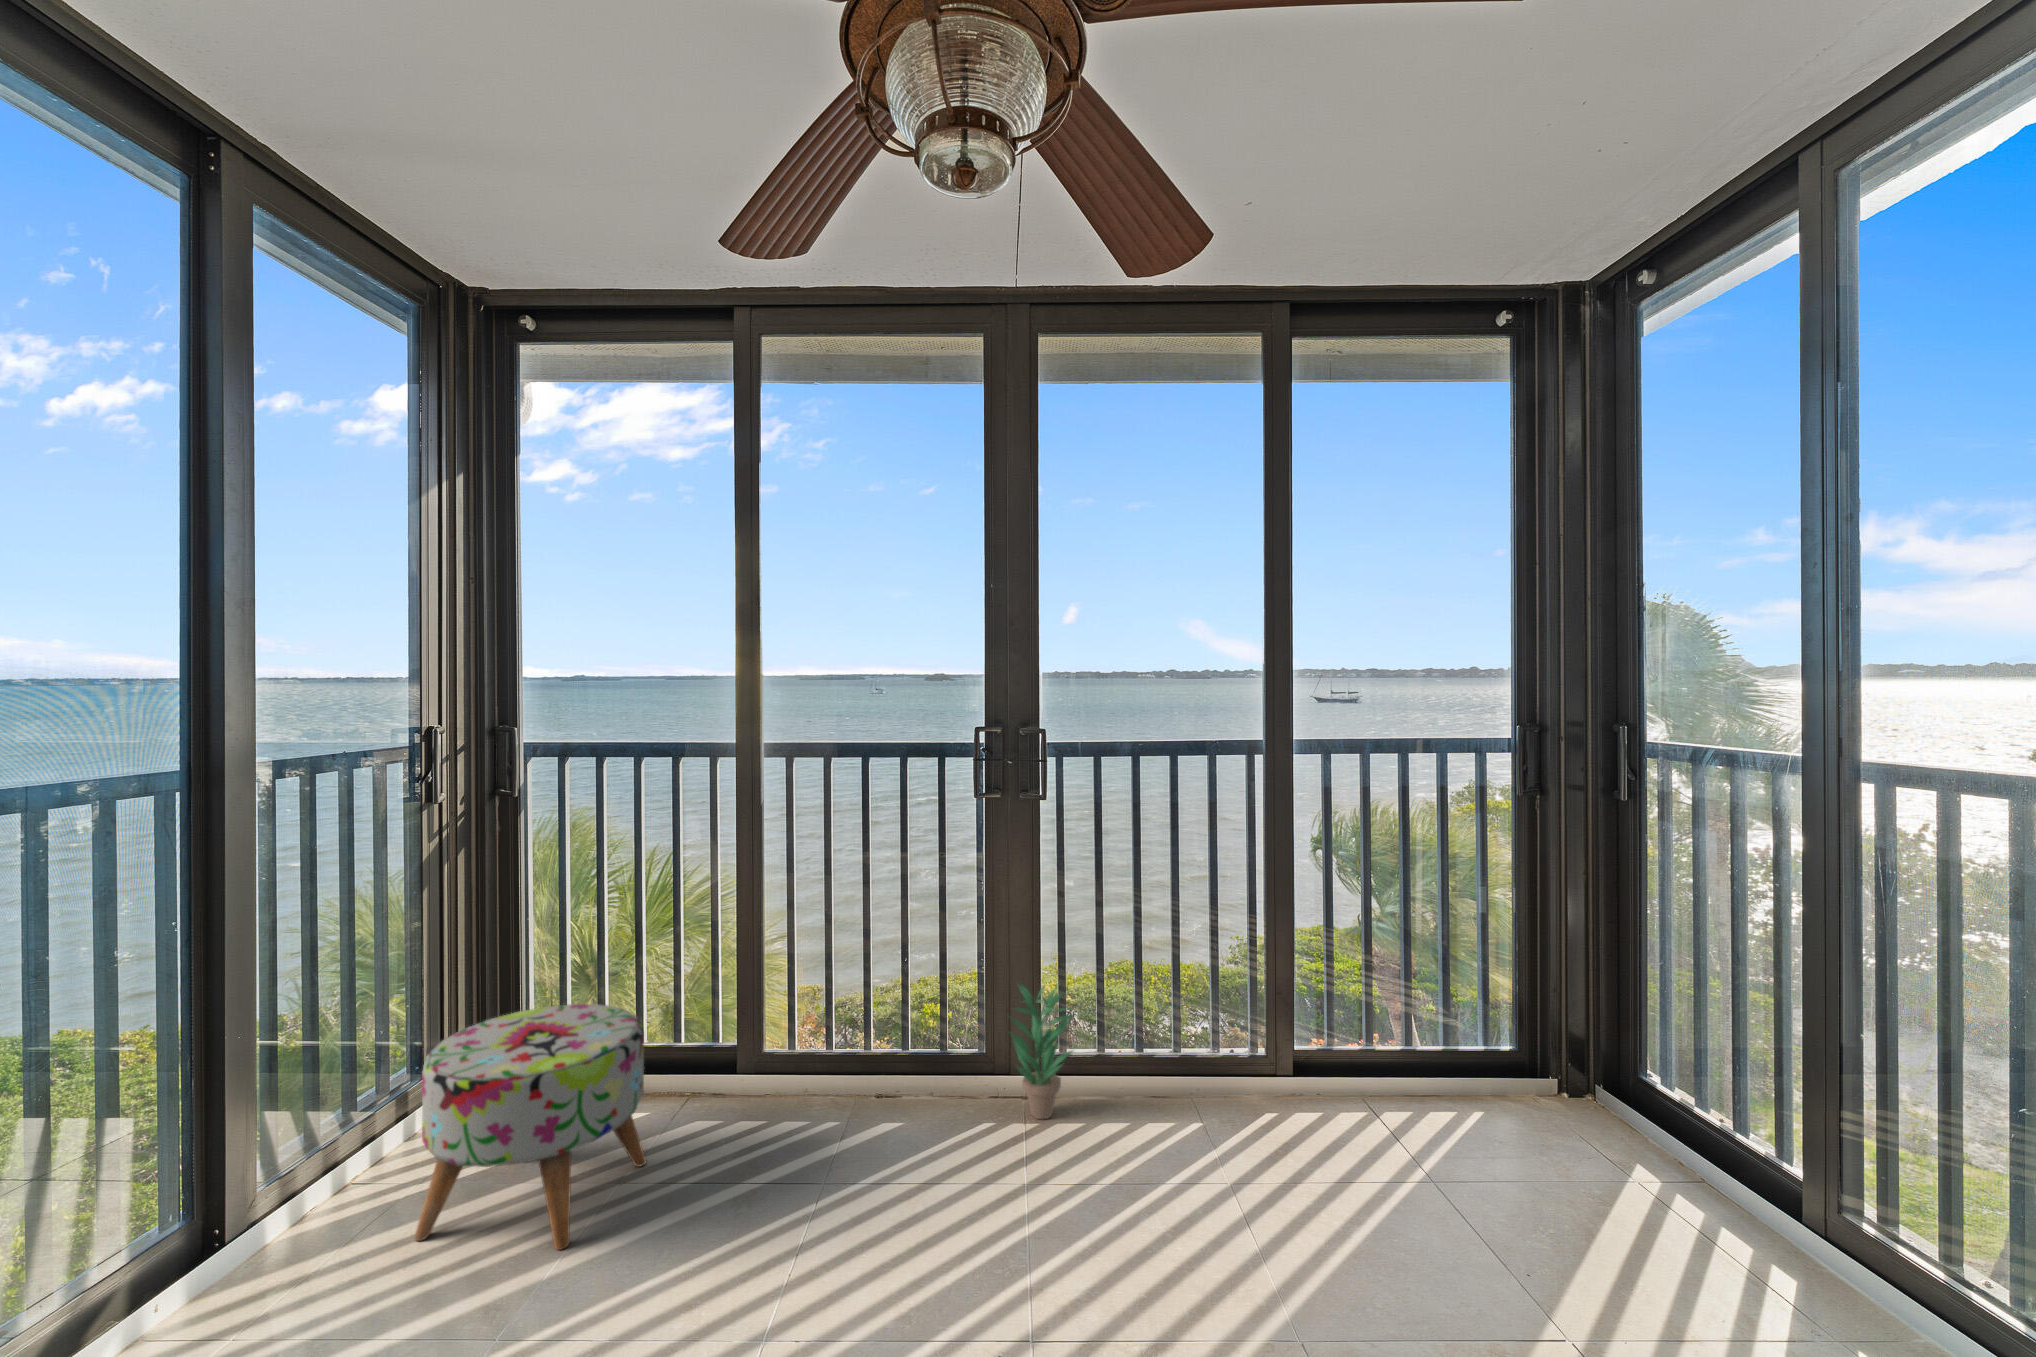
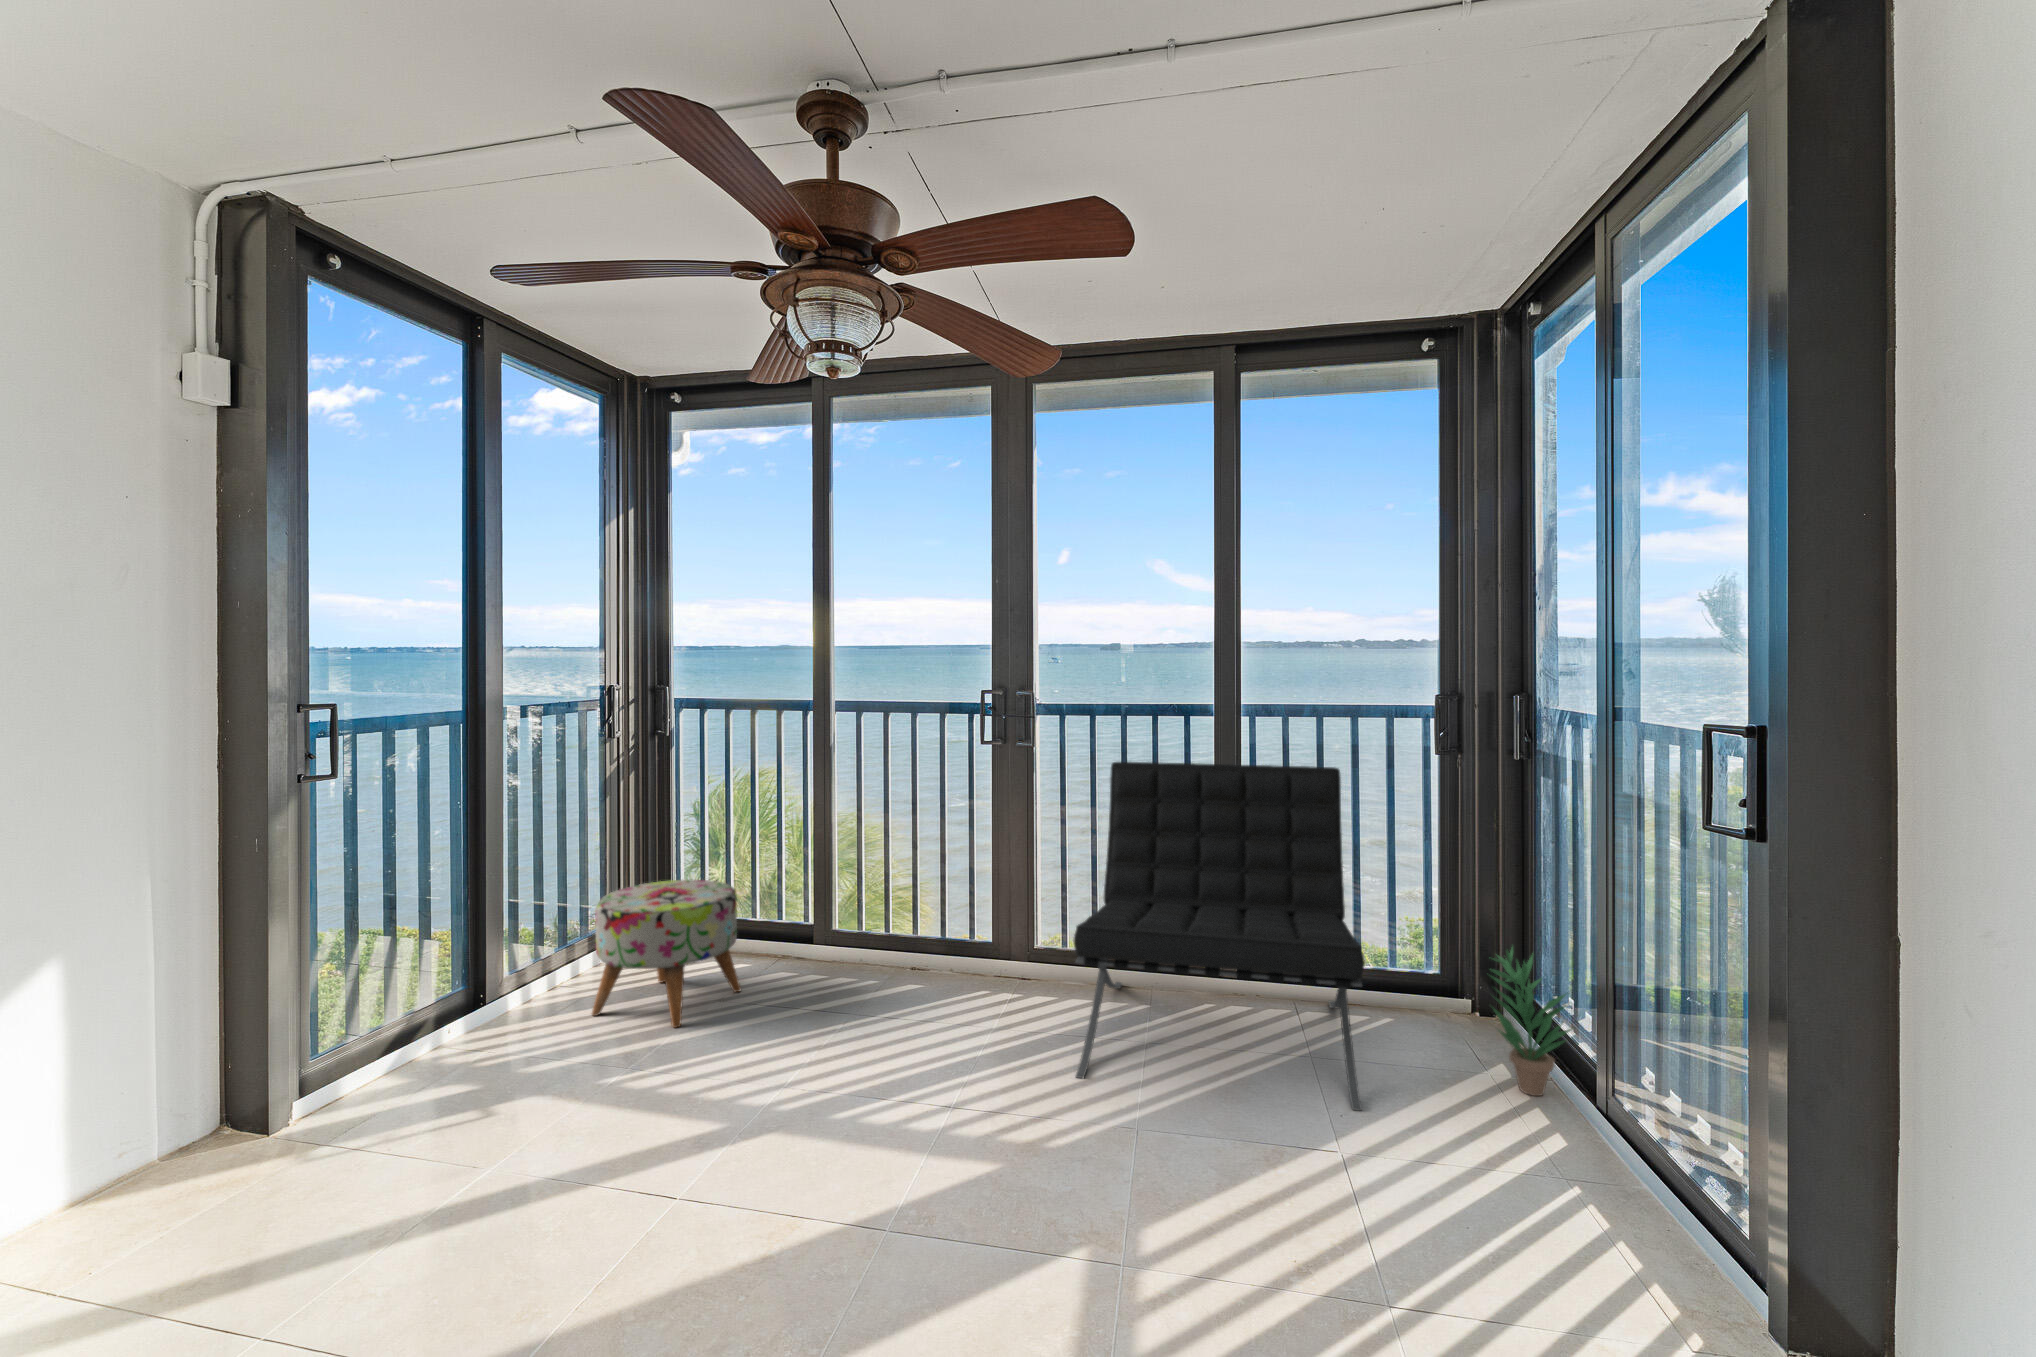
lounge chair: none [1146,814,1576,1282] -> present [1073,762,1365,1111]
potted plant: present [1009,986,1076,1119] -> present [1492,948,1571,1096]

